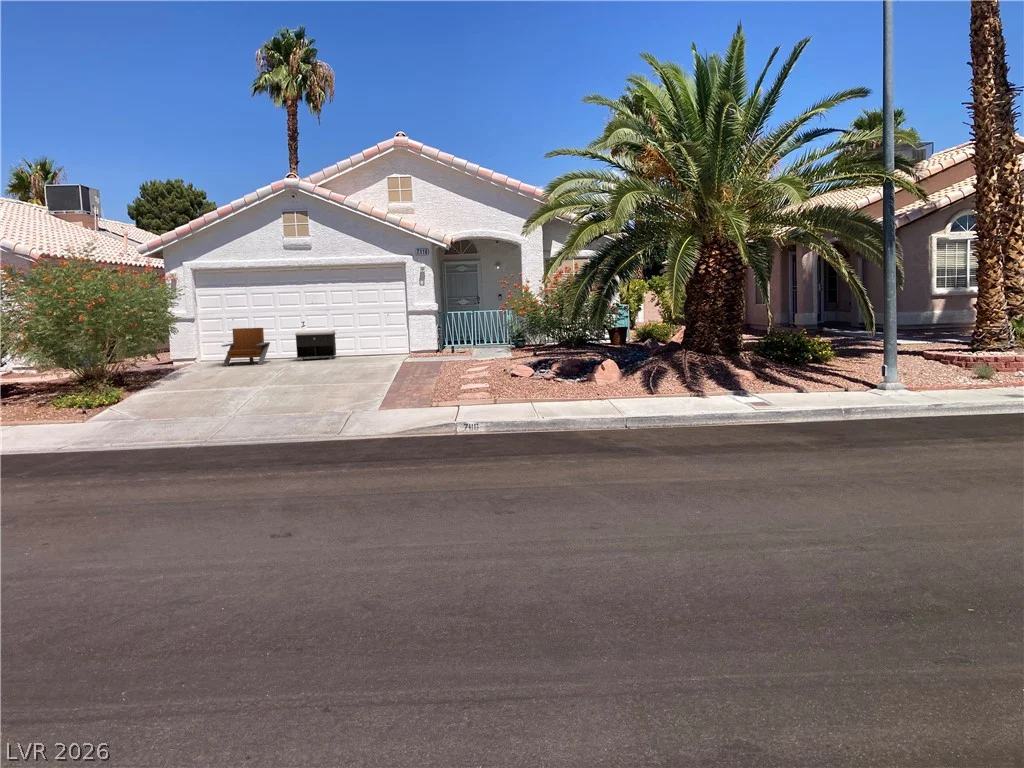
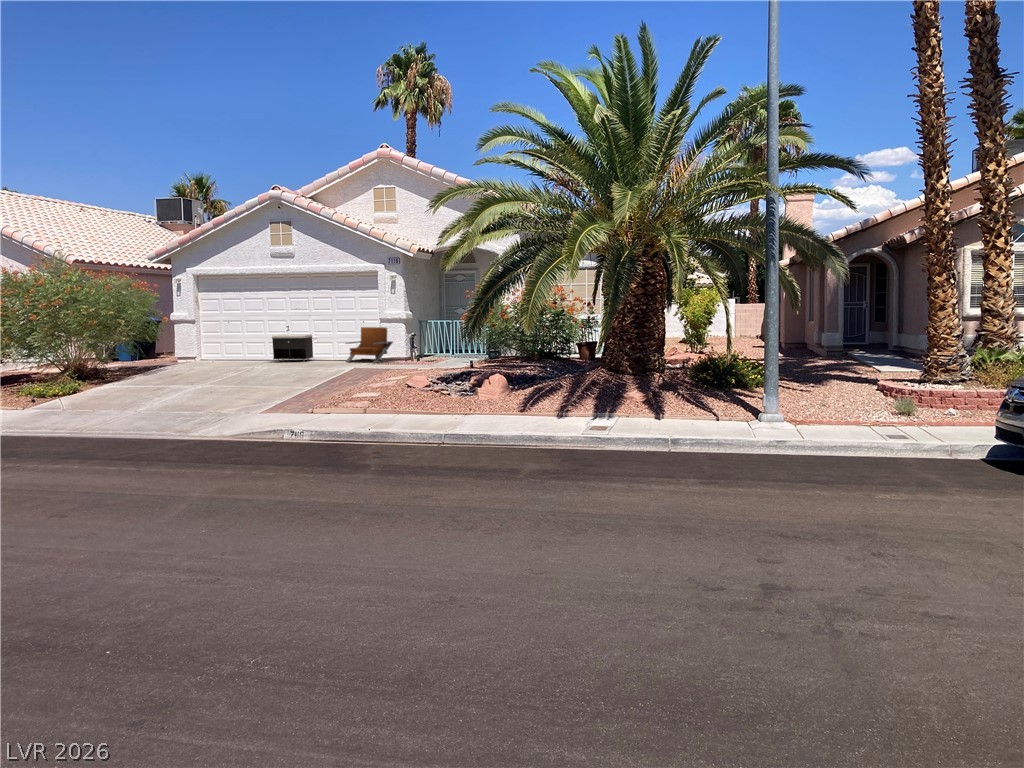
lounge chair: present [222,328,270,366] -> present [346,327,393,363]

